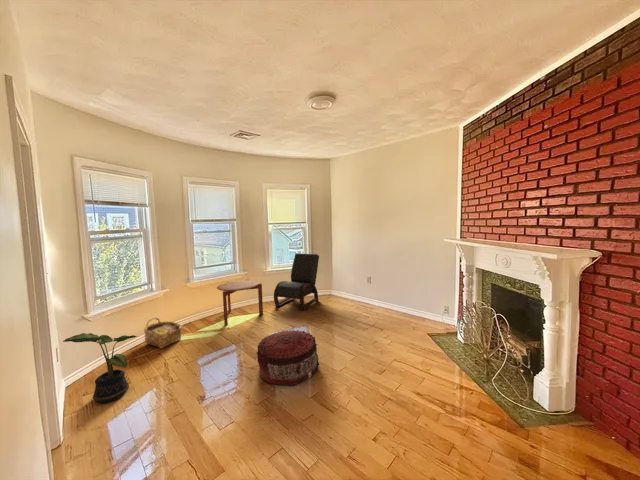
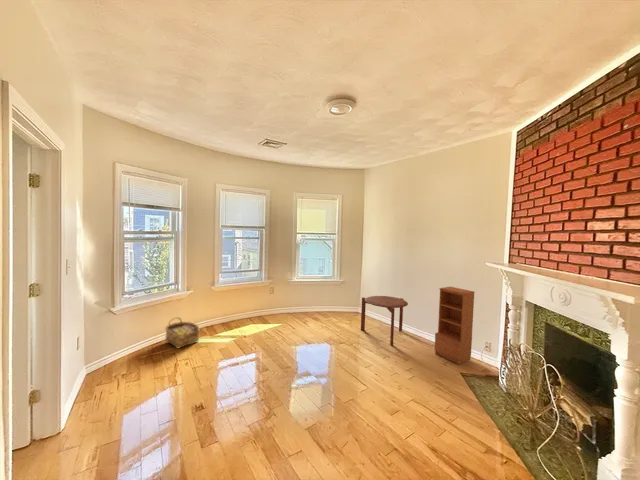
lounge chair: present [274,253,319,310] -> none [296,265,348,326]
bookcase: none [404,263,434,328] -> present [435,287,475,365]
side table: present [217,281,263,326] -> present [361,296,408,346]
pouf: present [257,330,319,385] -> none [259,347,324,411]
potted plant: present [63,333,137,403] -> none [77,326,148,397]

